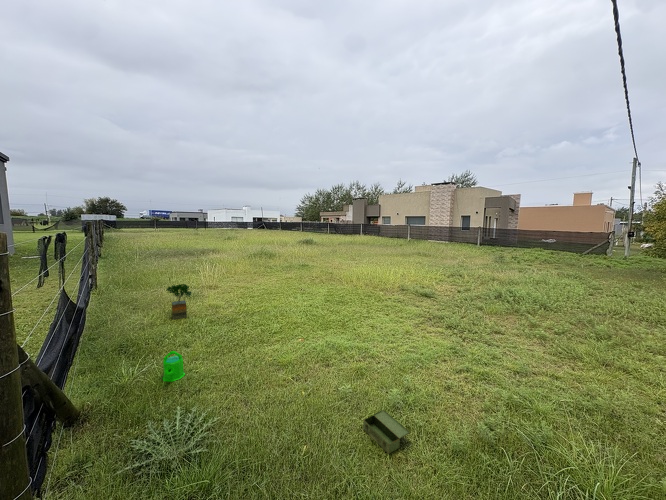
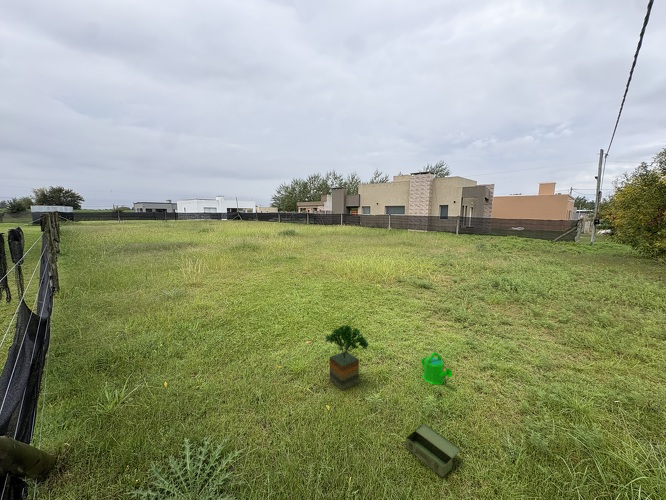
potted tree: present [167,284,192,320] -> present [325,325,369,390]
watering can: present [162,351,185,382] -> present [421,352,452,384]

